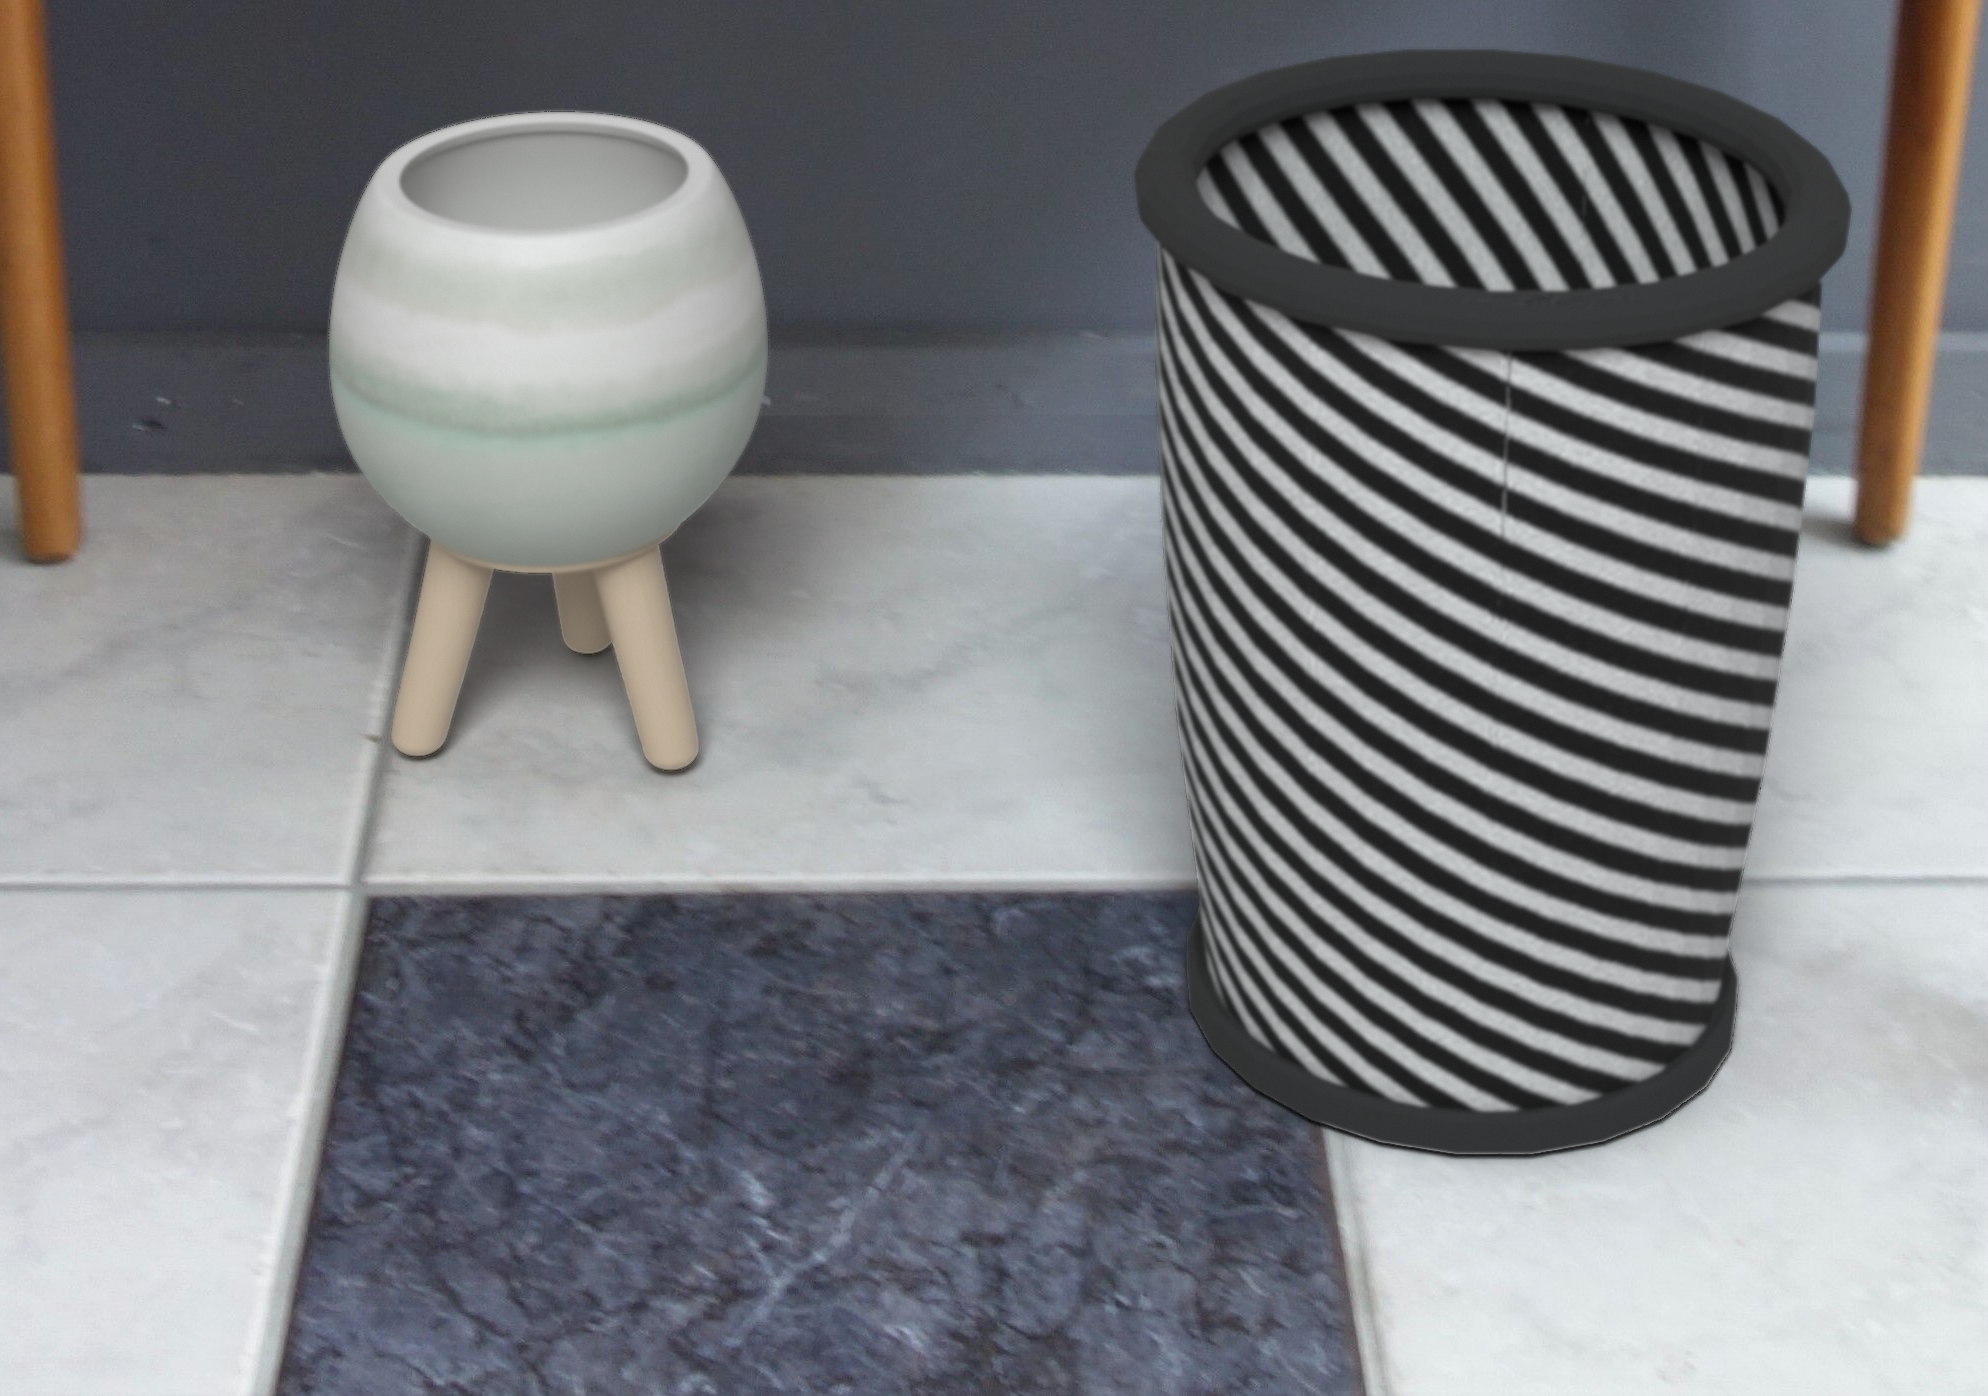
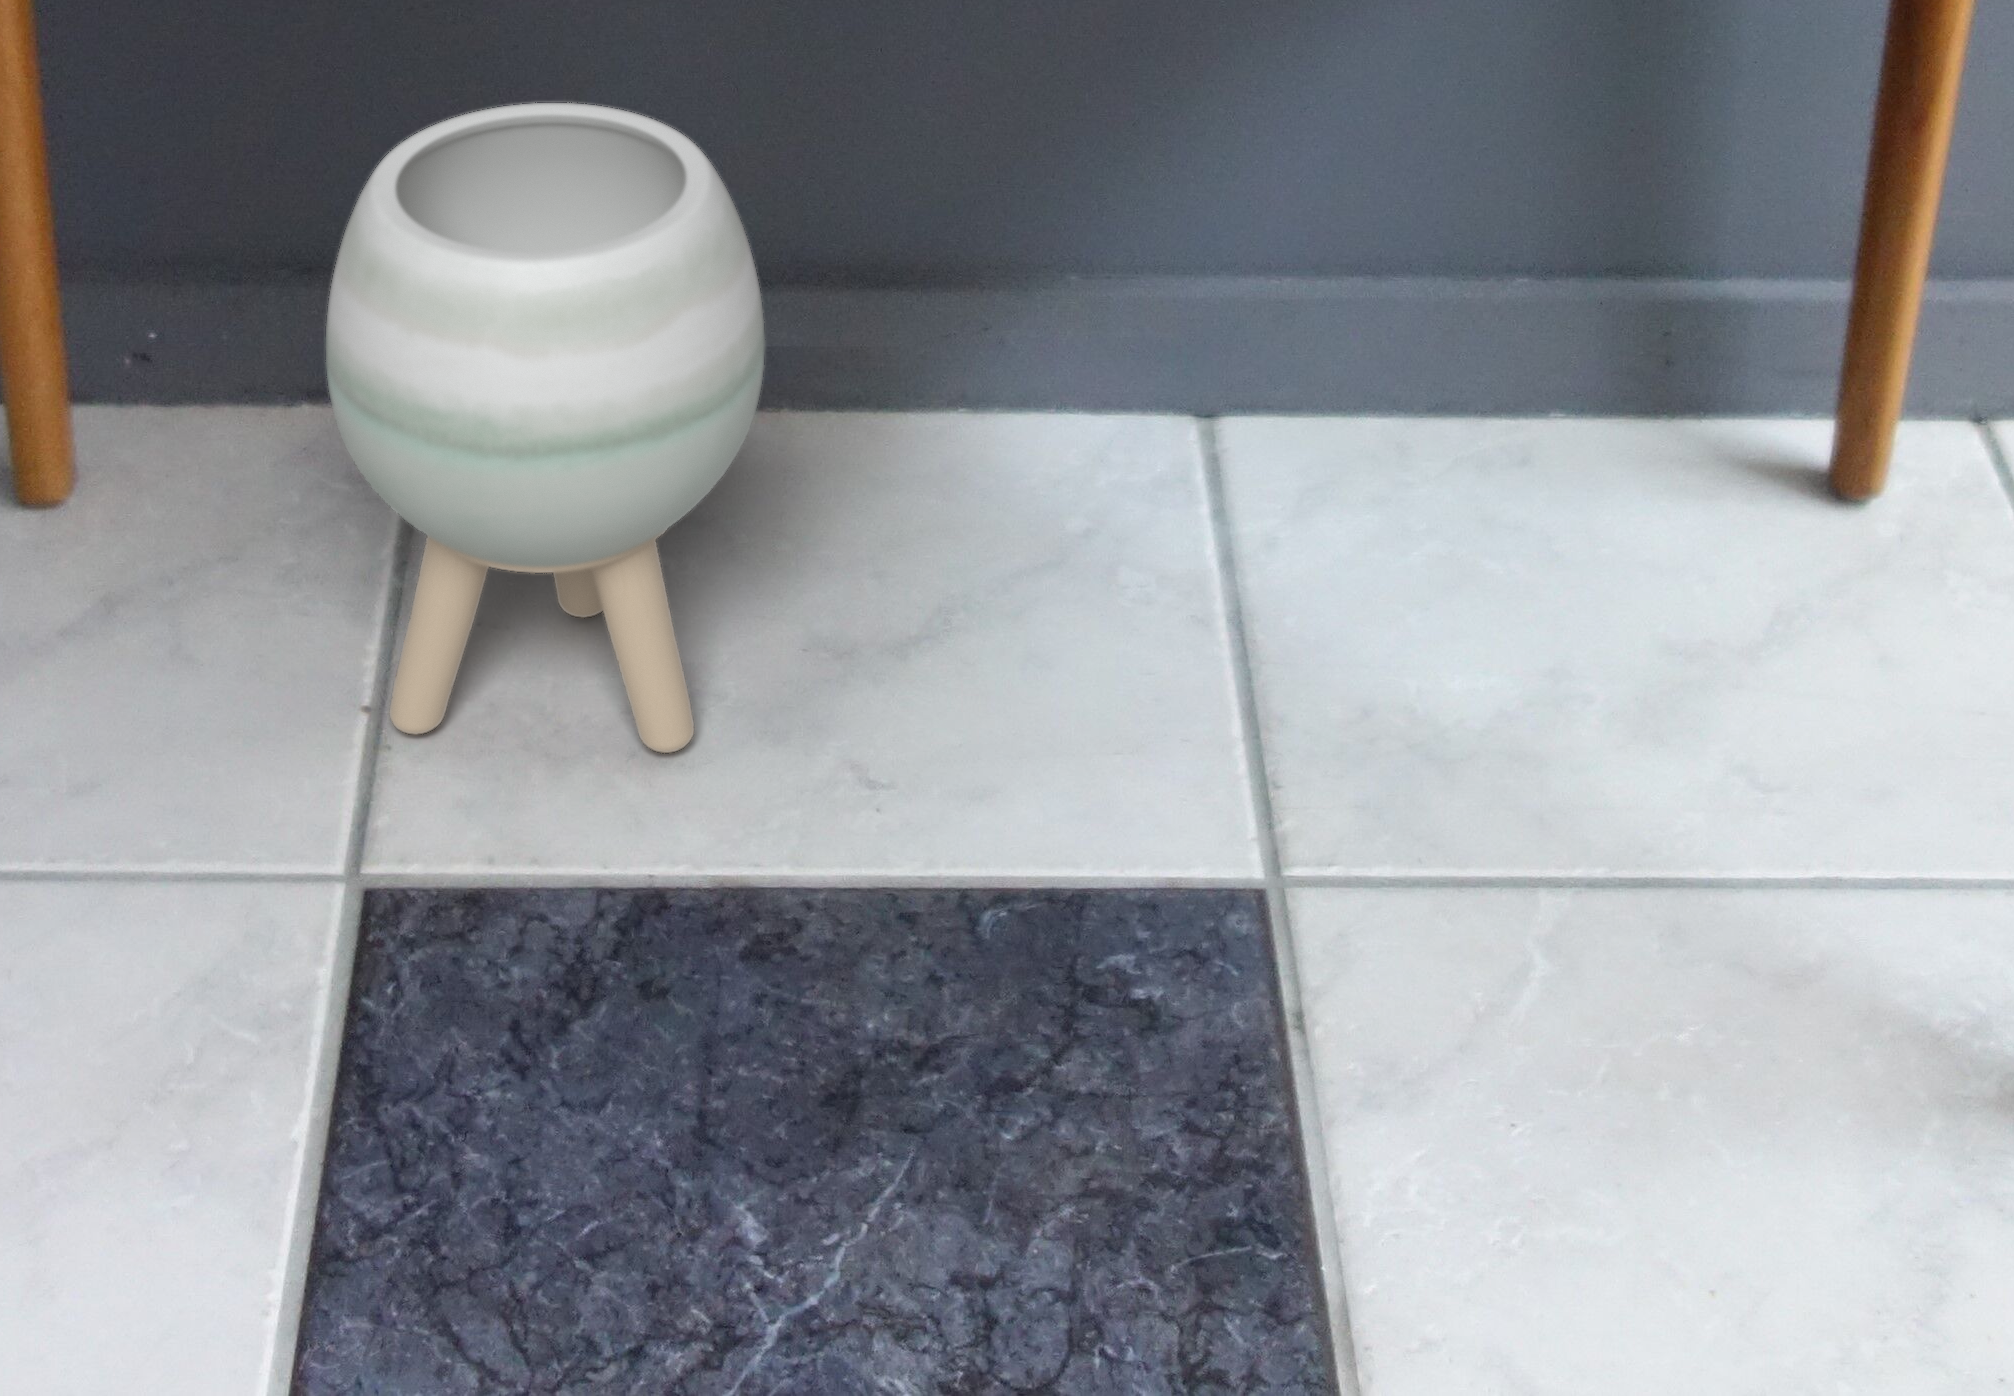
wastebasket: present [1134,49,1852,1155] -> none [1135,94,1851,1194]

